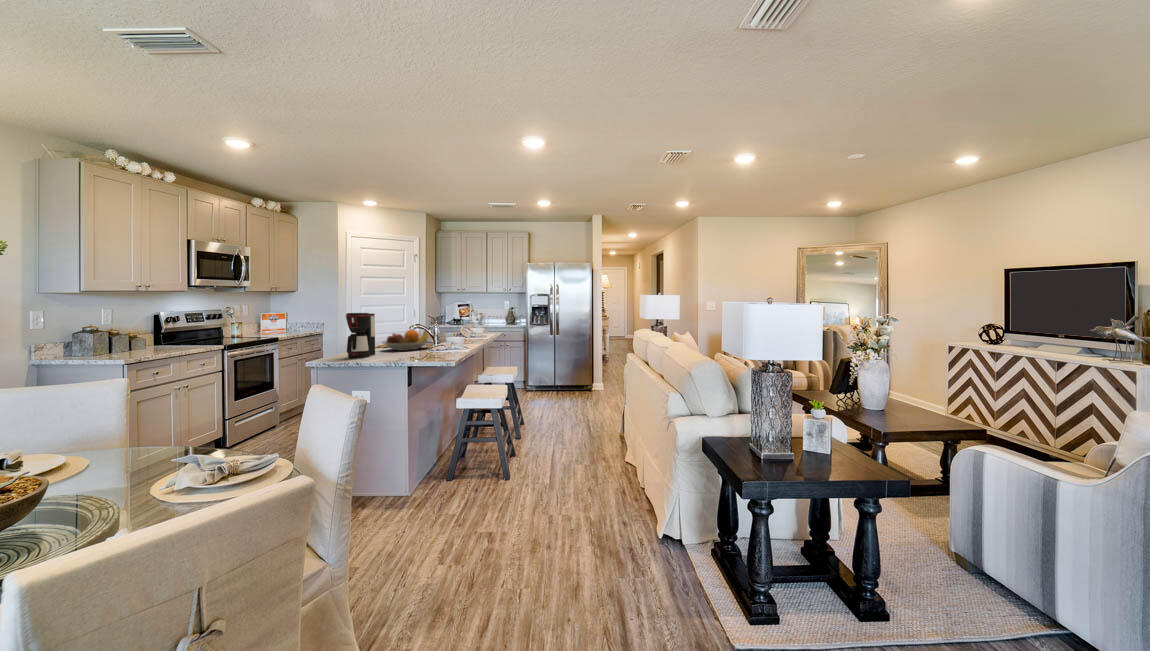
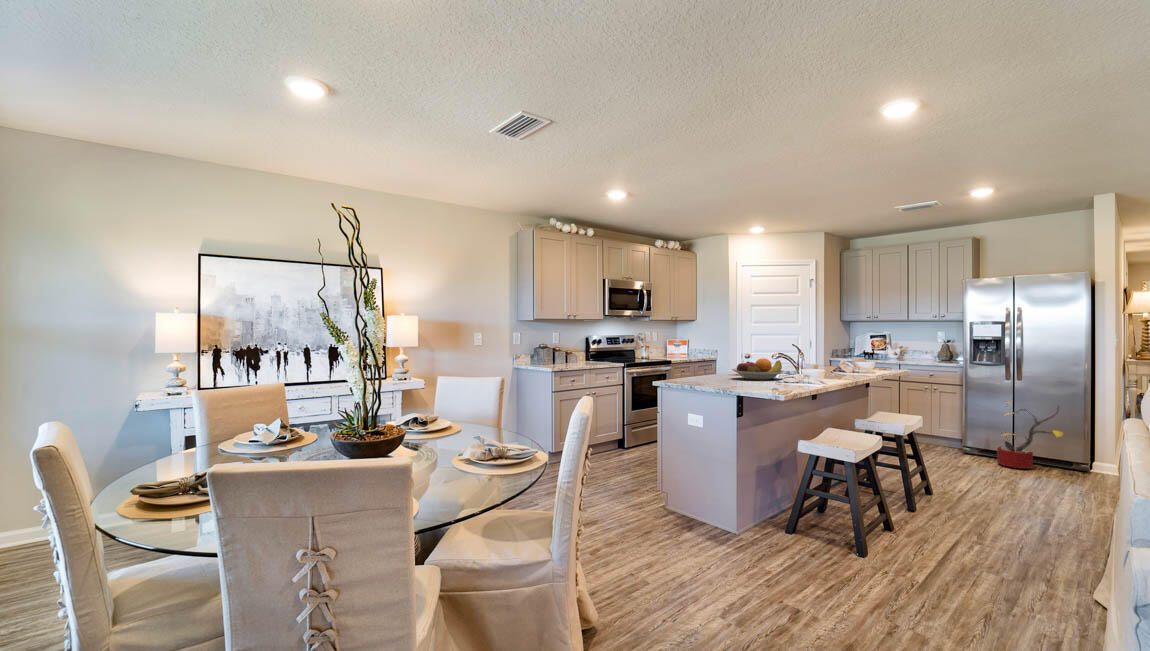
coffee maker: present [346,313,375,358] -> none [688,338,721,382]
decorative plant: none [539,349,582,396] -> present [997,402,1063,469]

